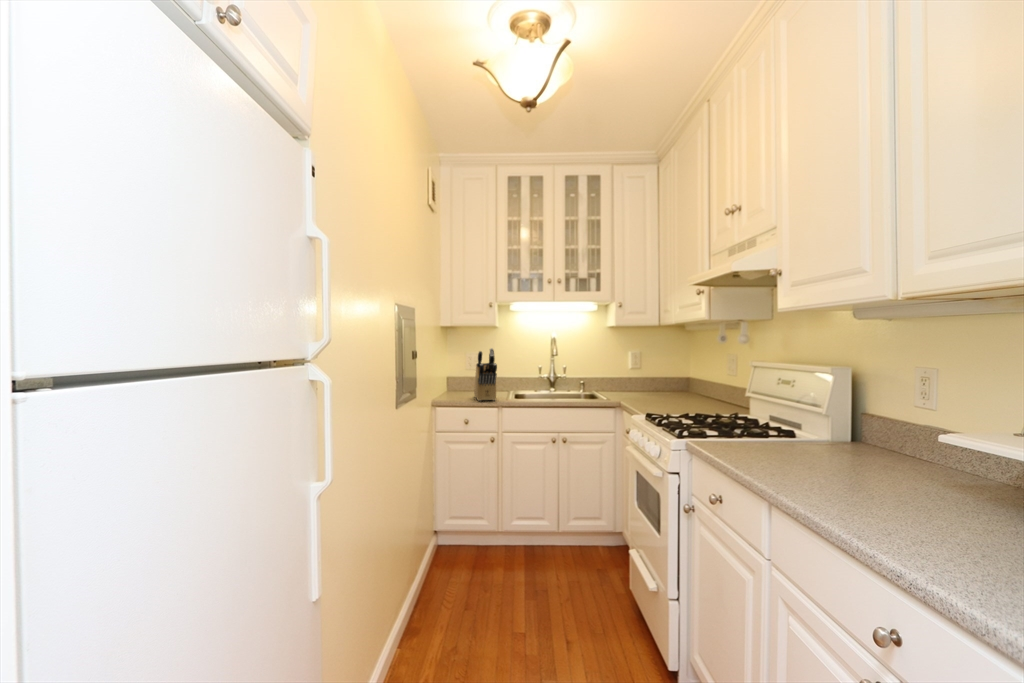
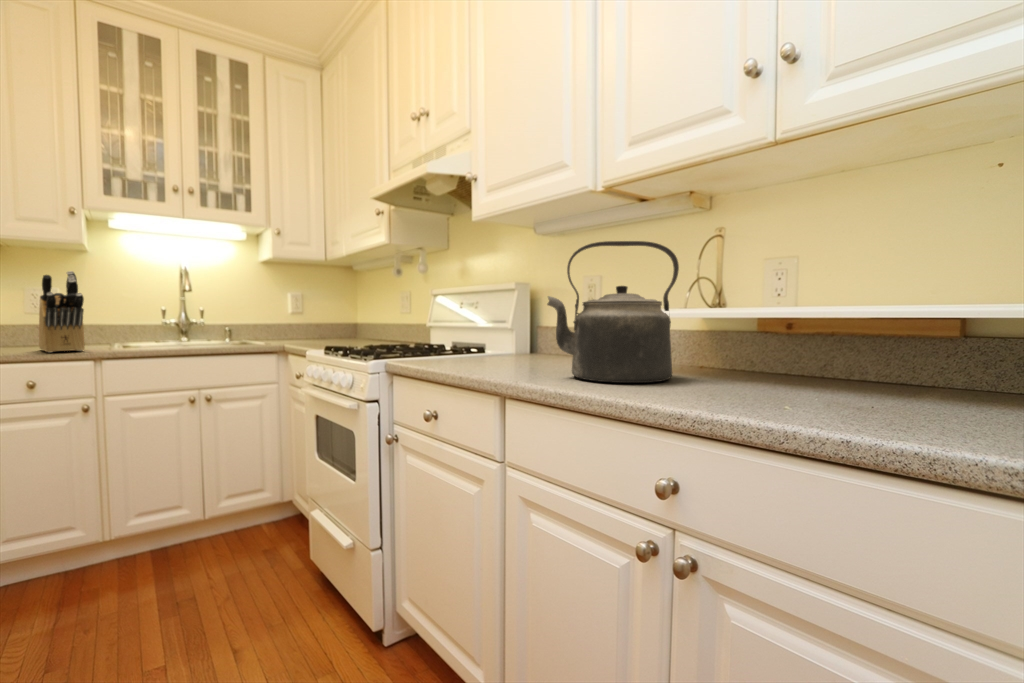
kettle: none [817,363,978,514] -> present [547,241,679,383]

